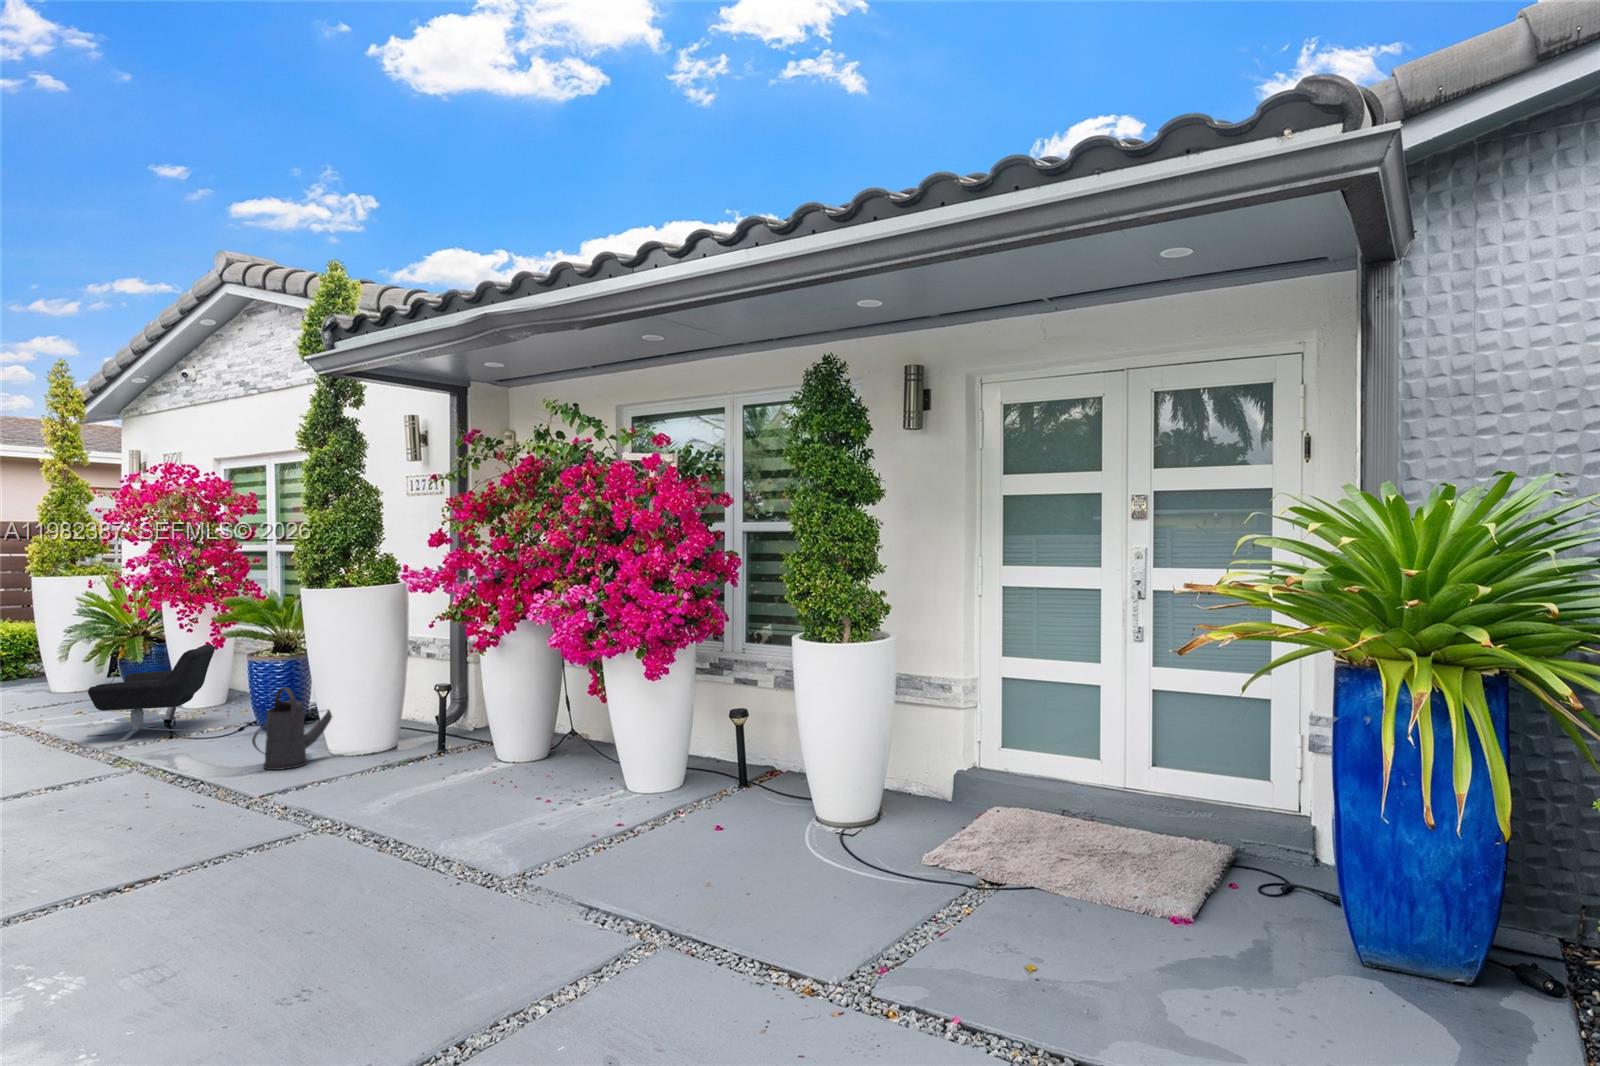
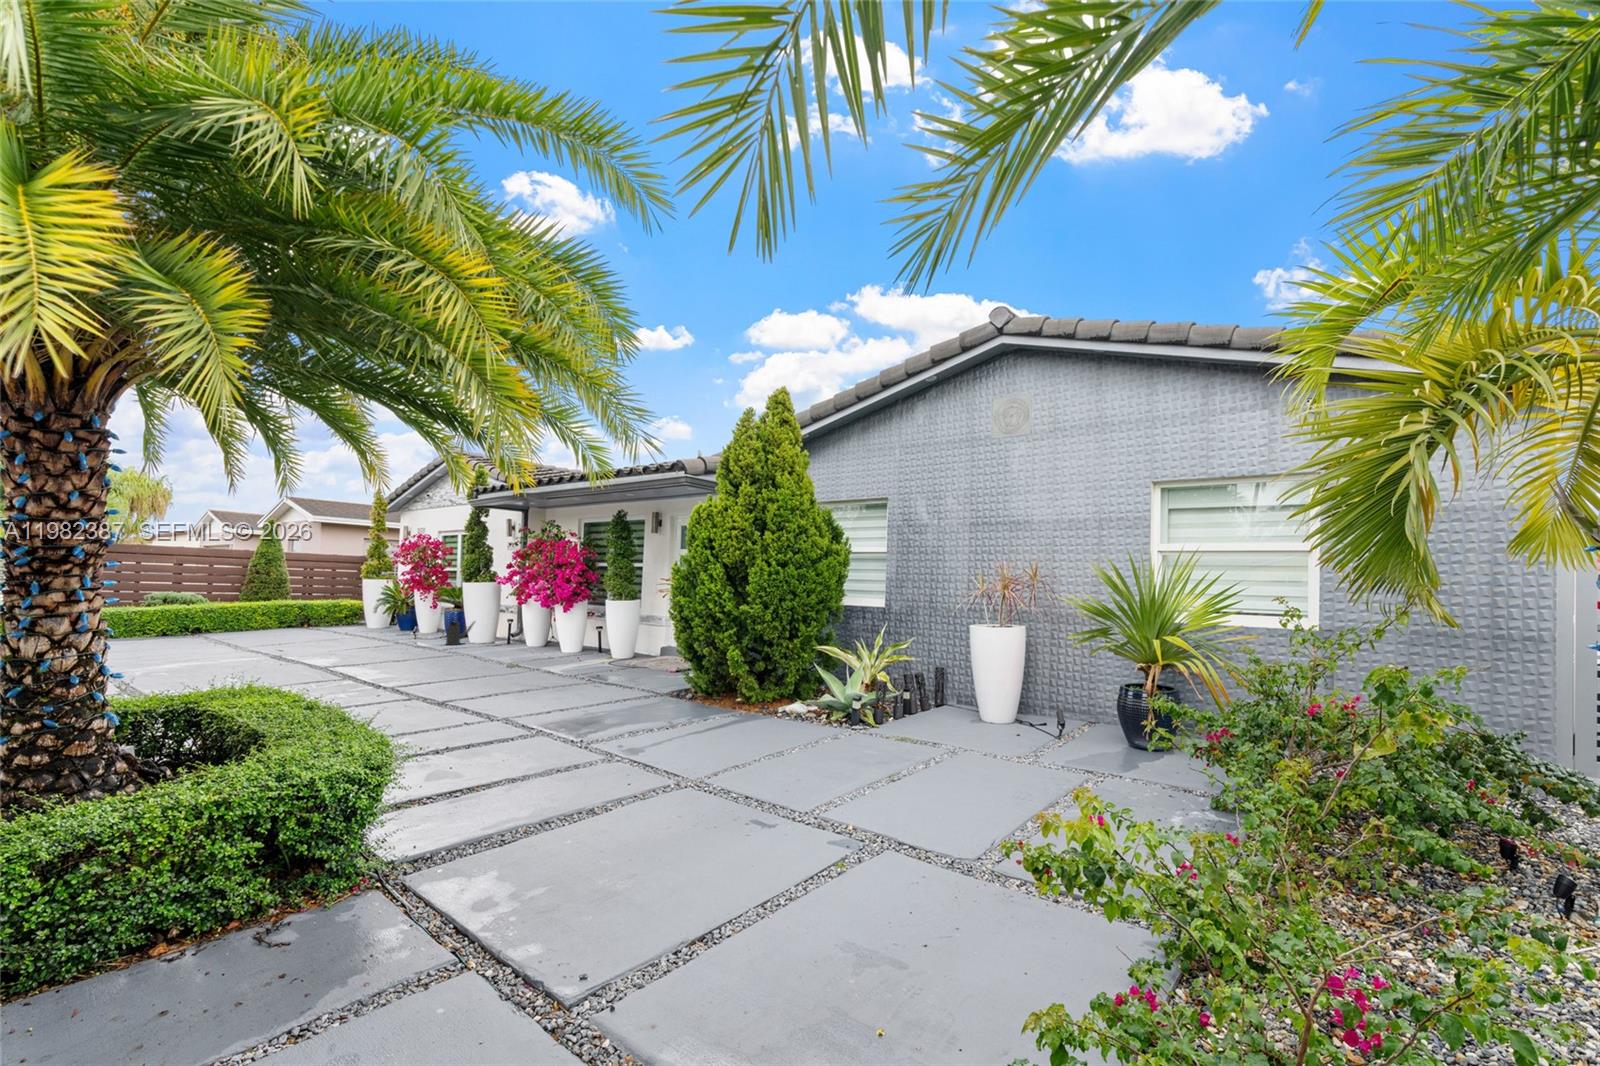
lounge chair: present [87,644,215,741] -> none [386,605,433,638]

